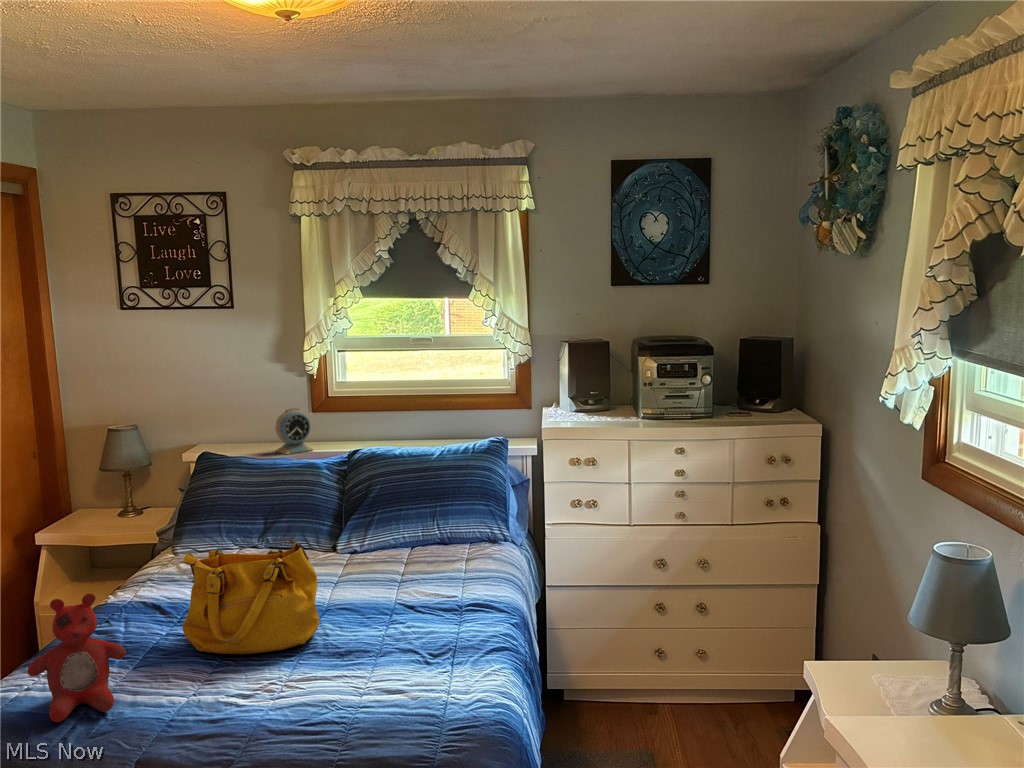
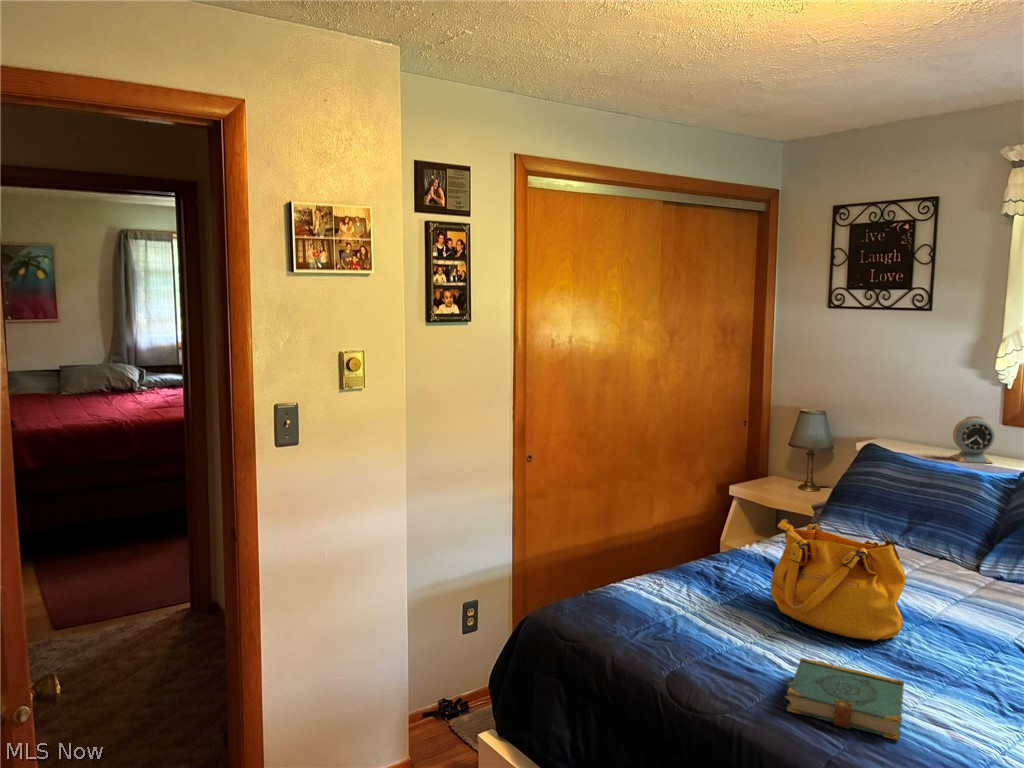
stuffed bear: present [27,593,126,722] -> none [635,523,707,626]
book: none [262,667,376,741] -> present [785,658,904,741]

